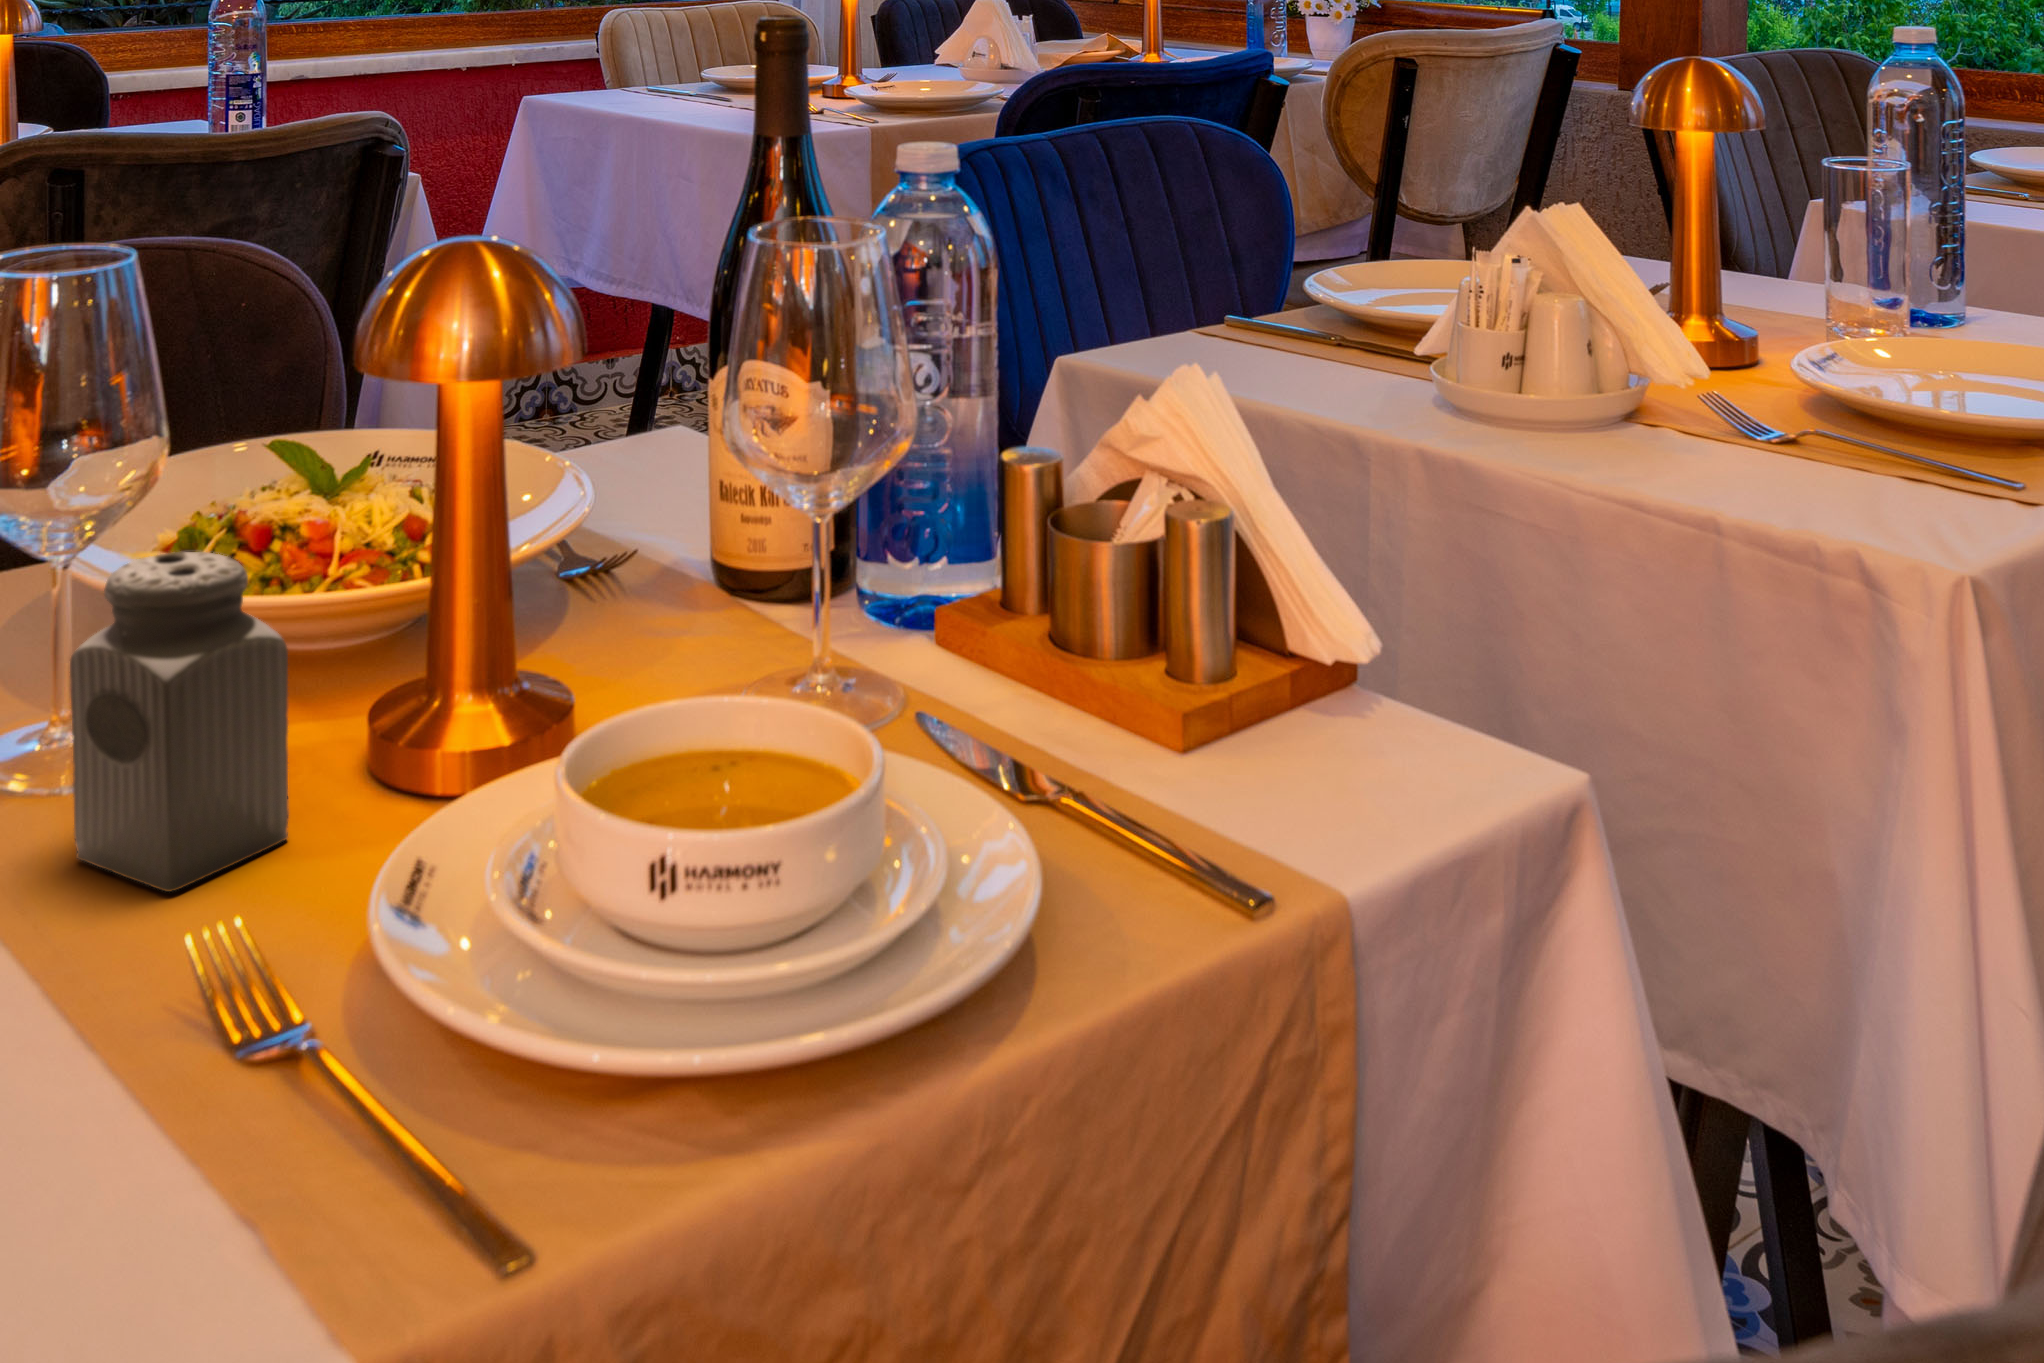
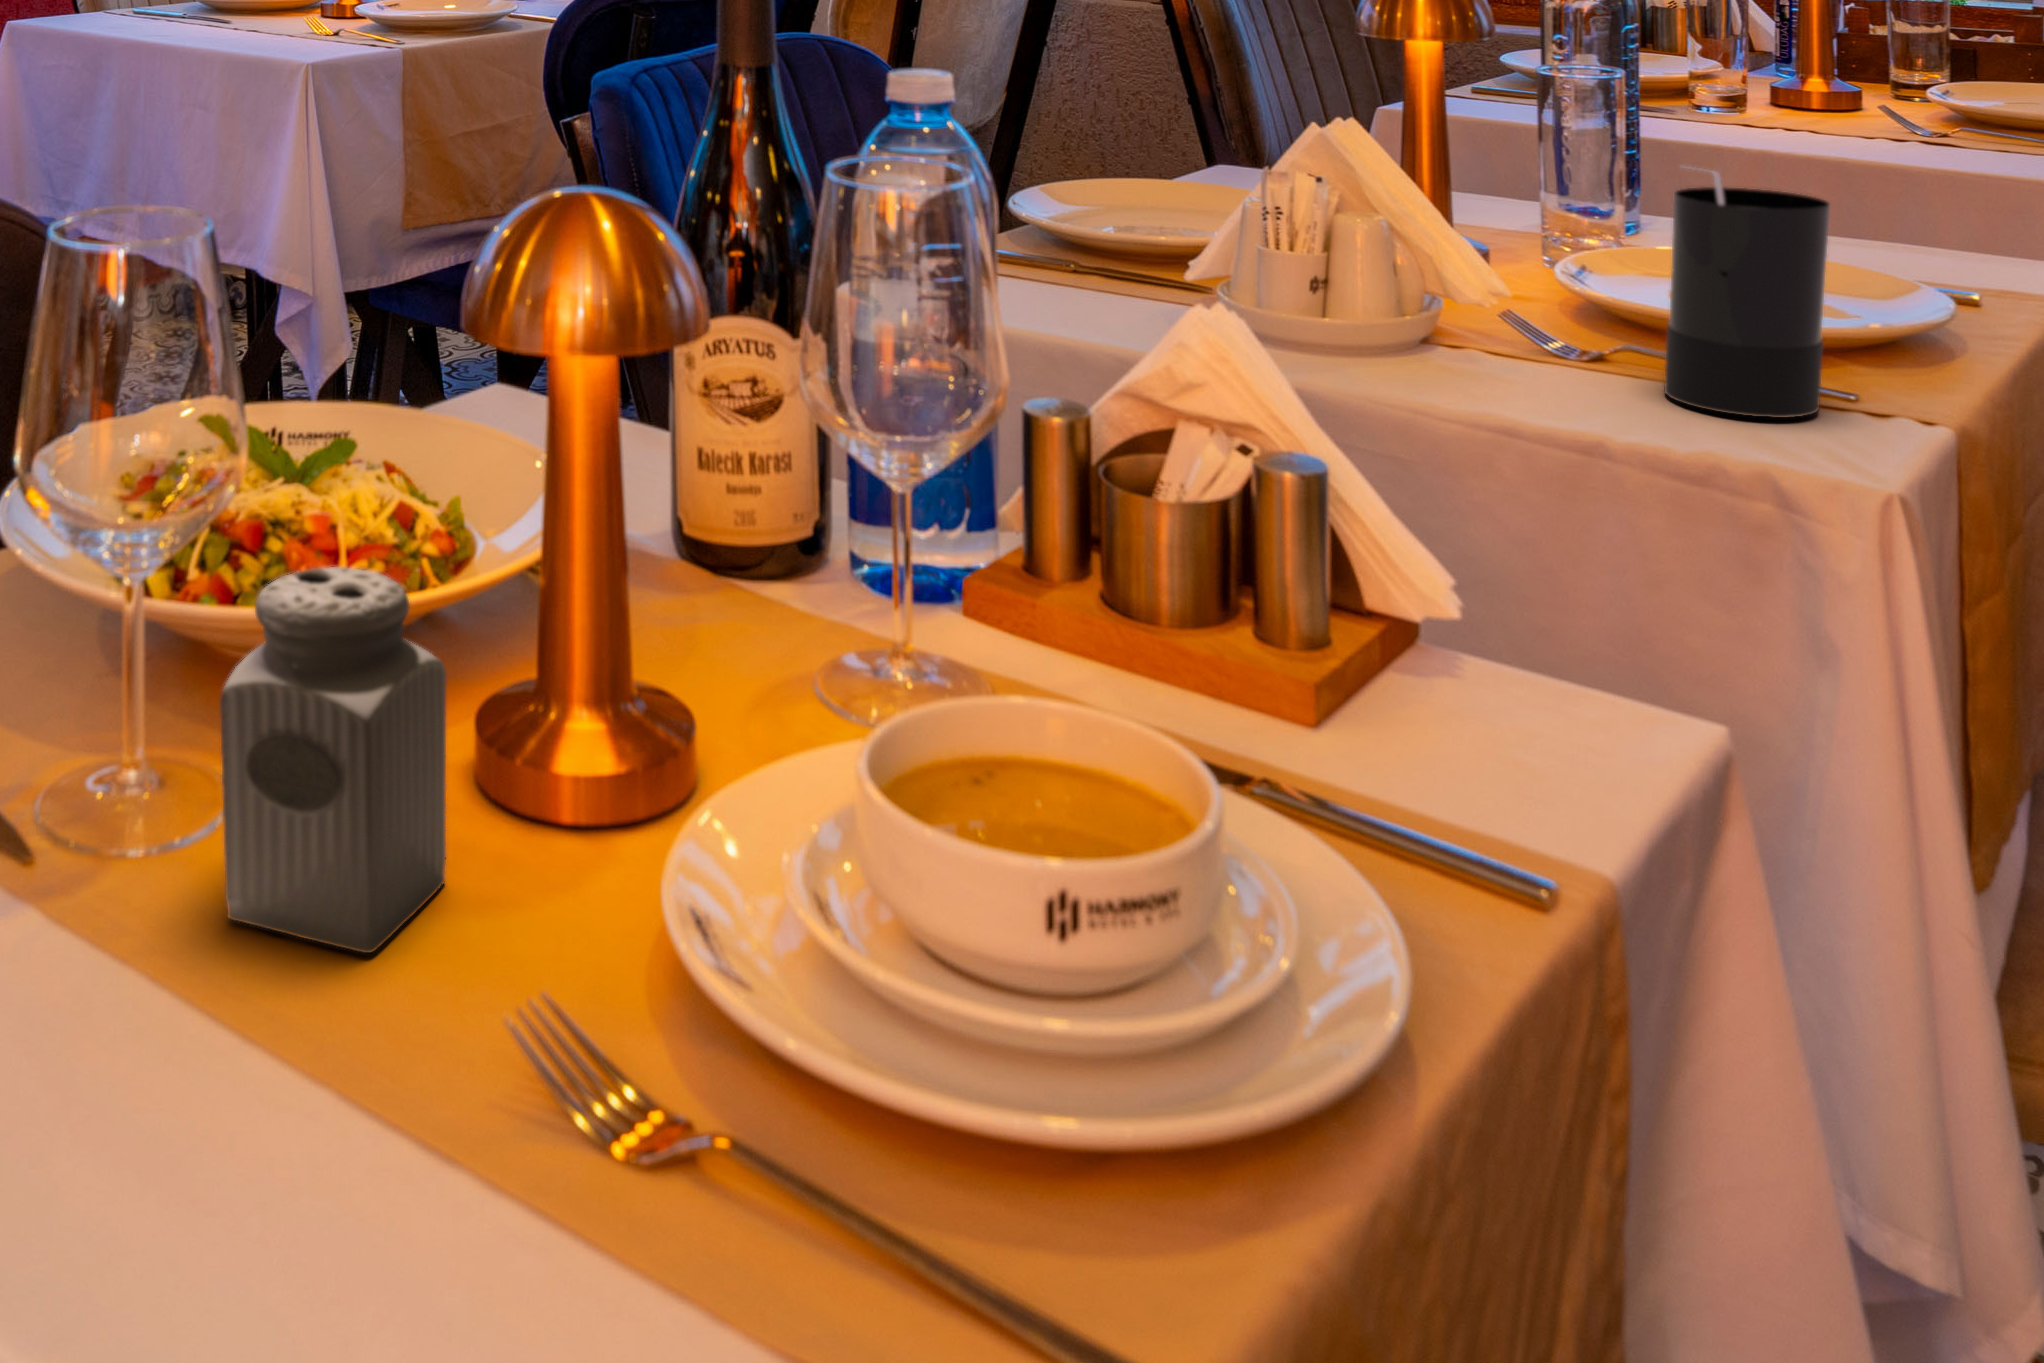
candle: none [1822,250,1975,501] -> present [1664,166,1830,418]

